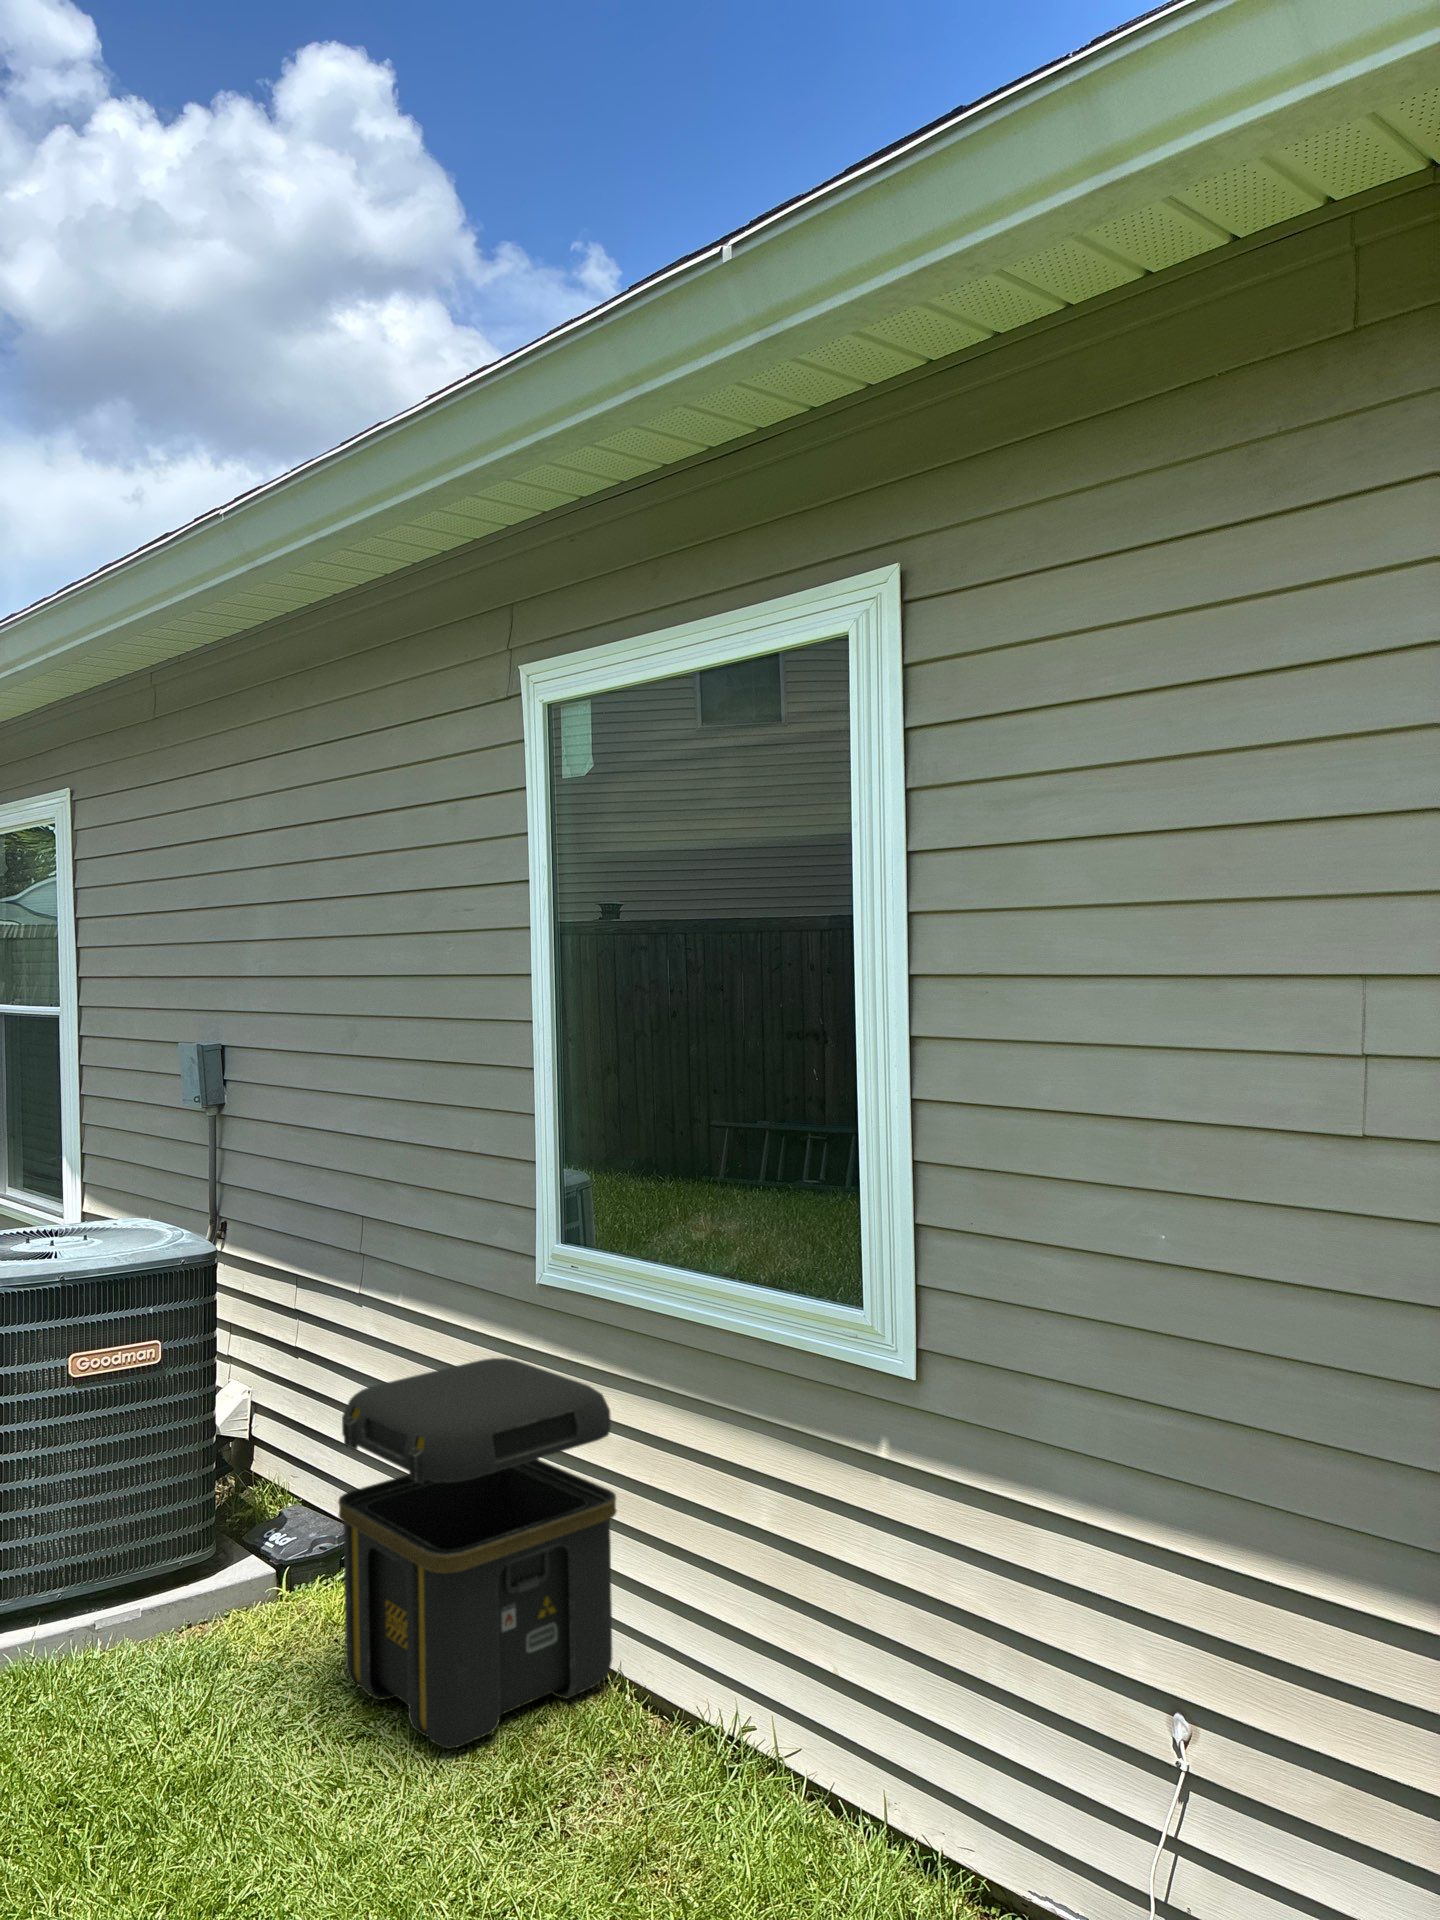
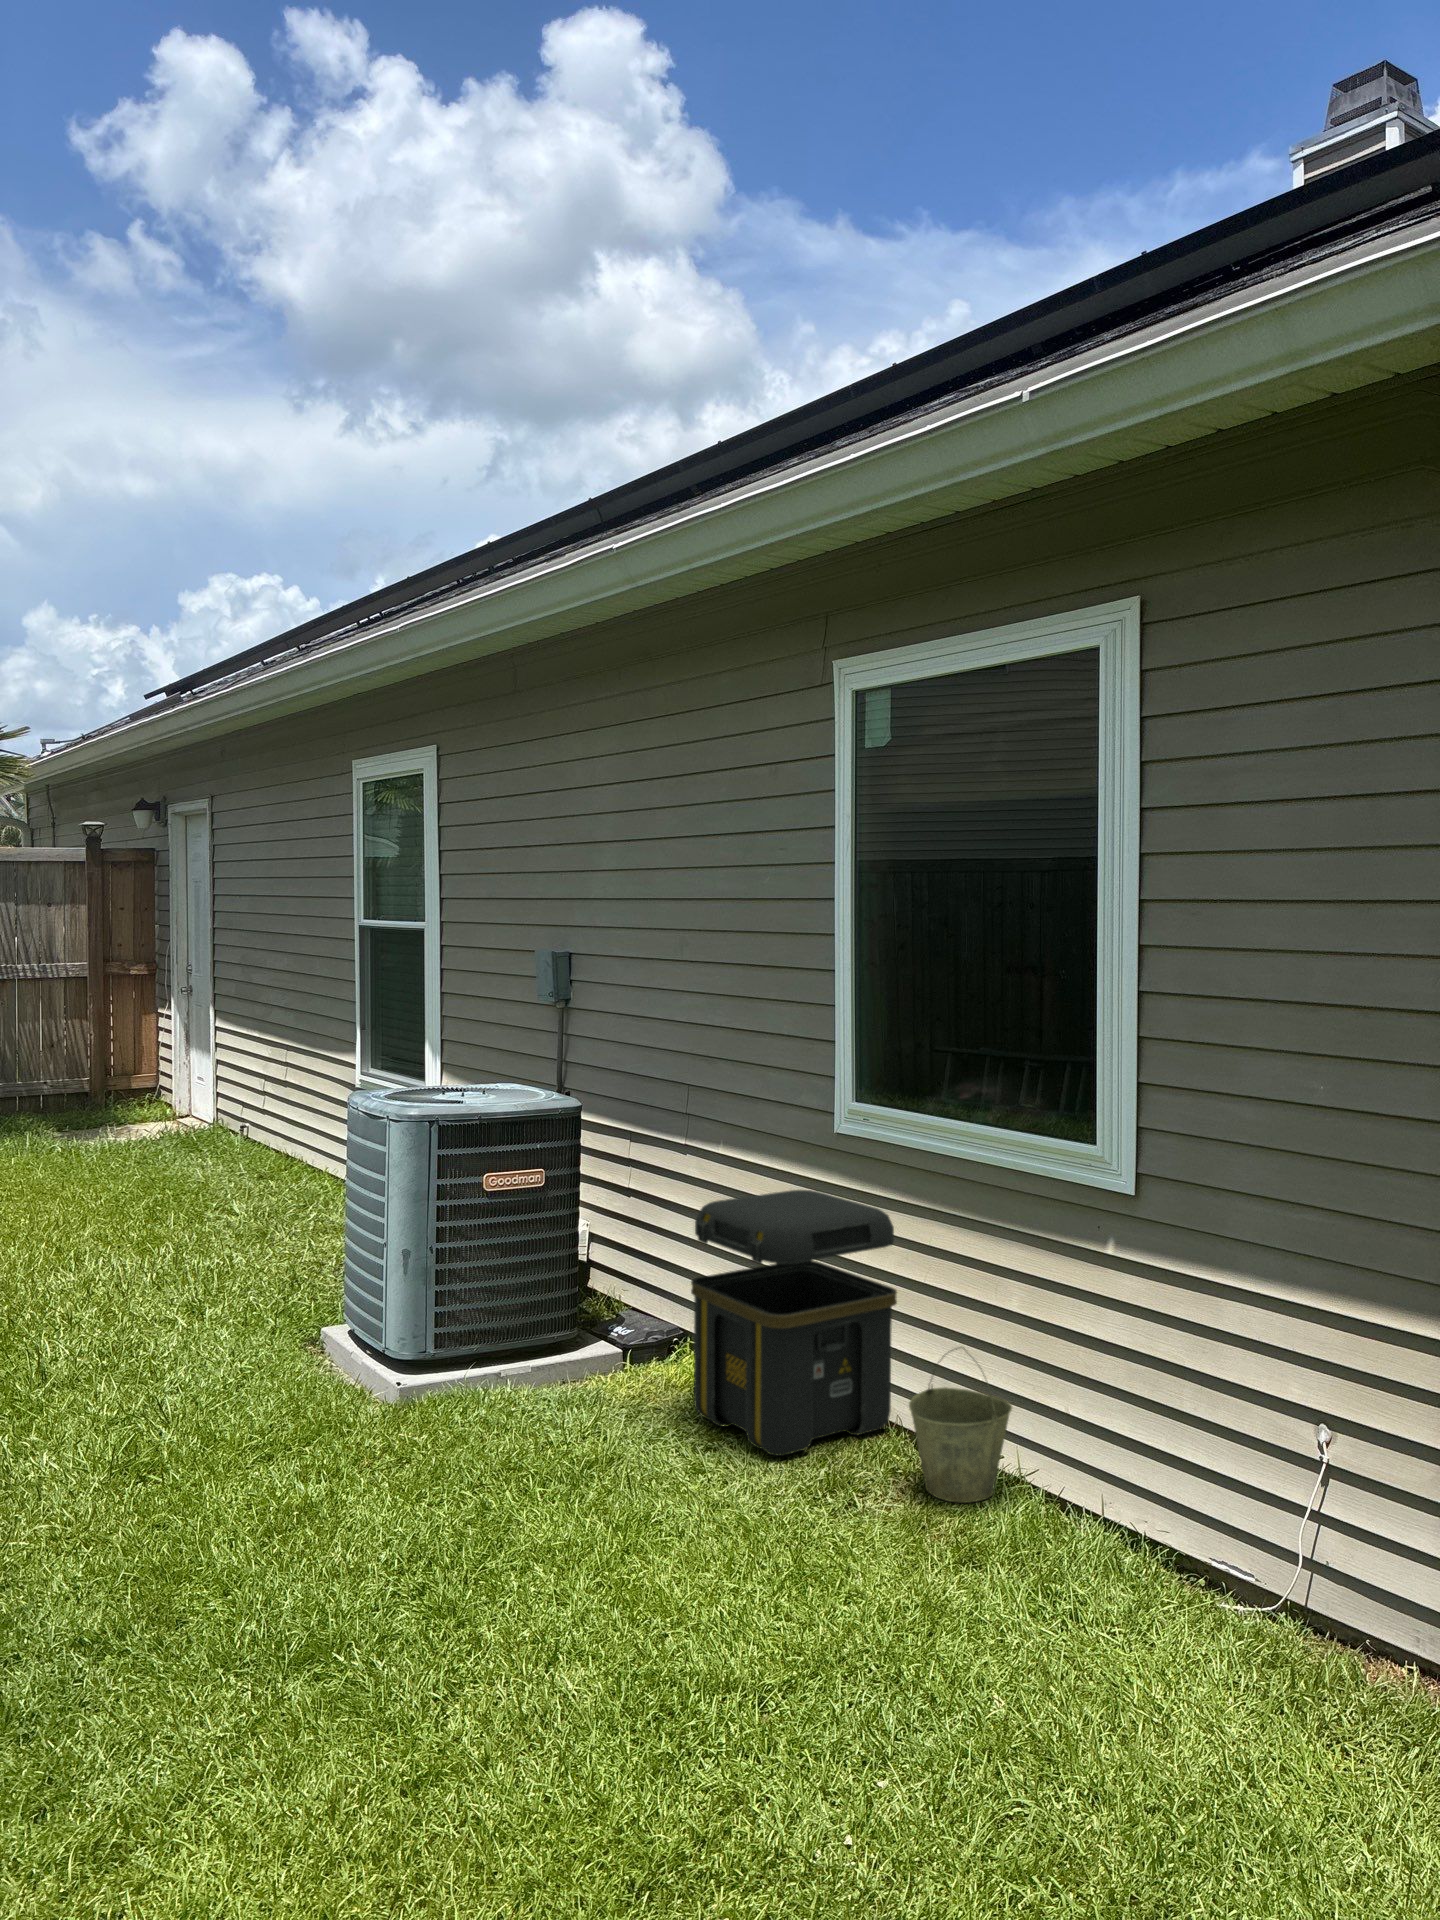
bucket: none [623,1588,764,1813] -> present [909,1347,1012,1503]

